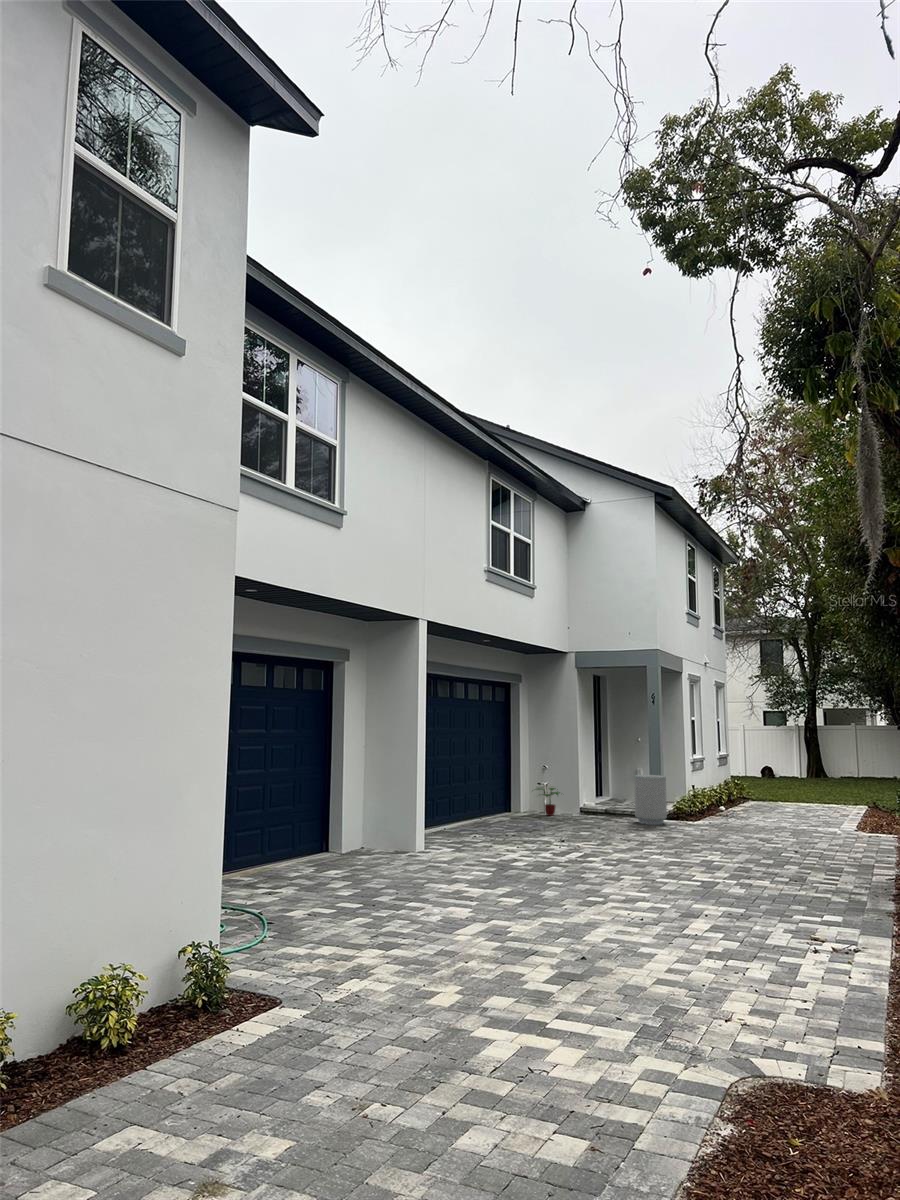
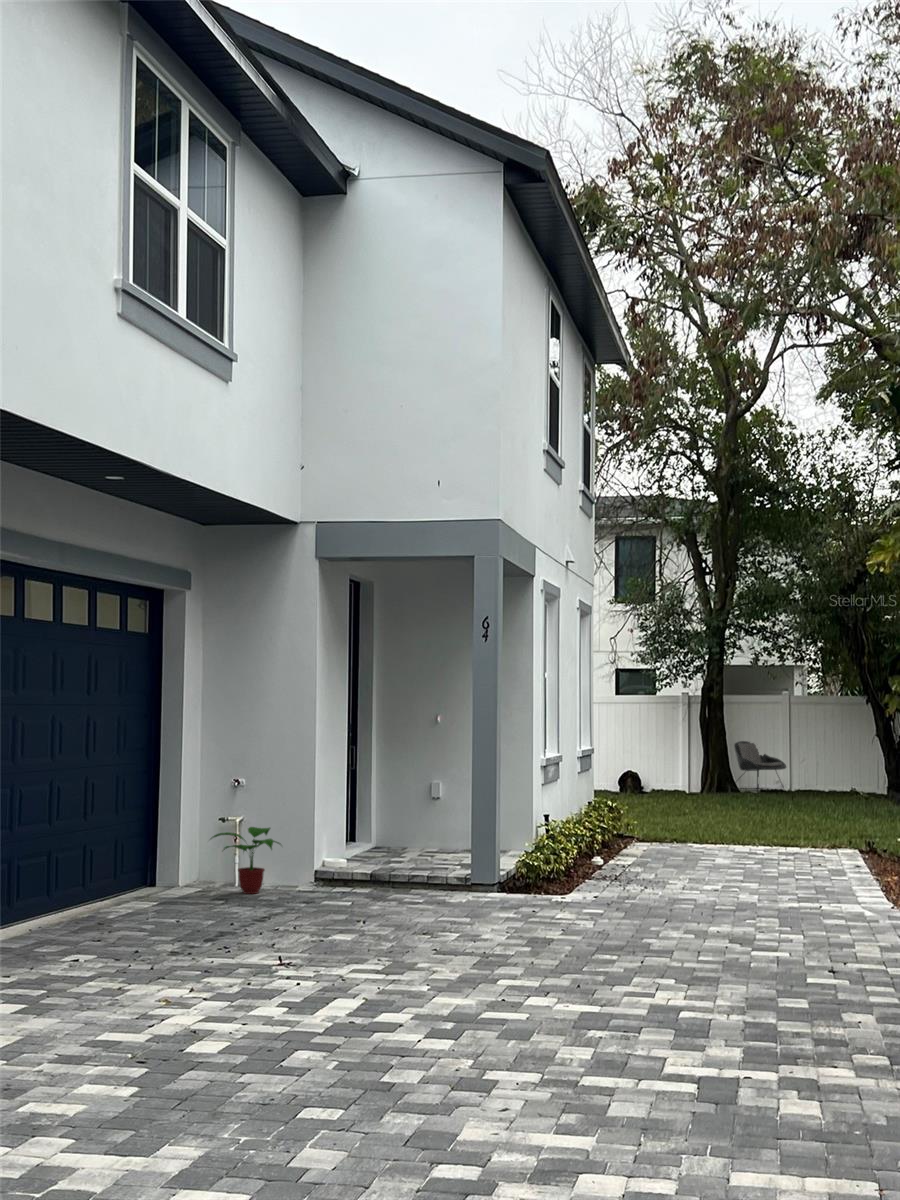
lounge chair: none [827,751,859,780] -> present [733,741,786,791]
trash can: present [634,775,667,825] -> none [444,796,513,906]

